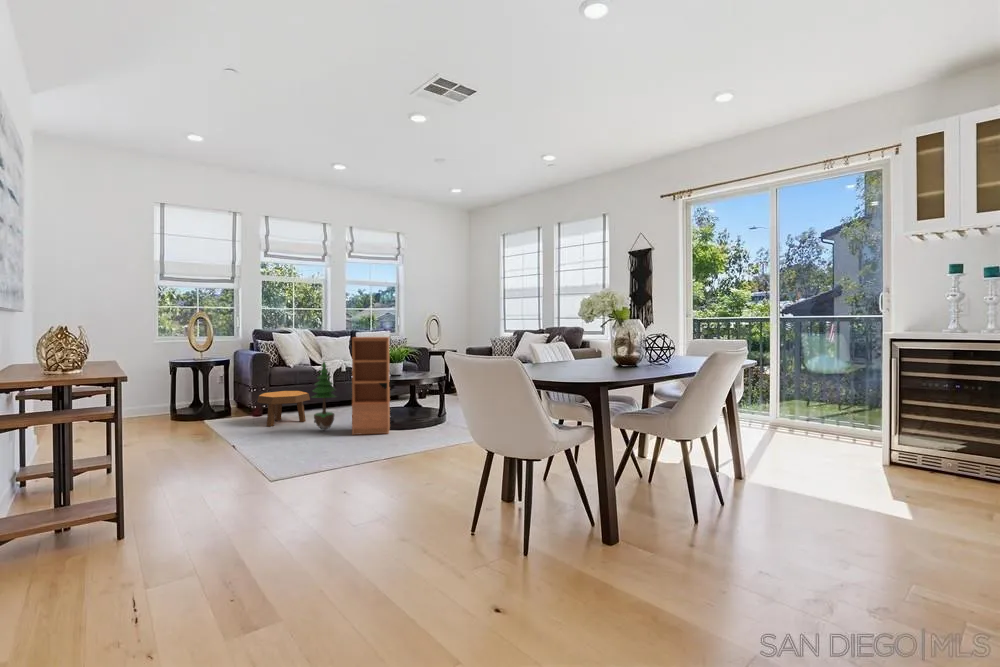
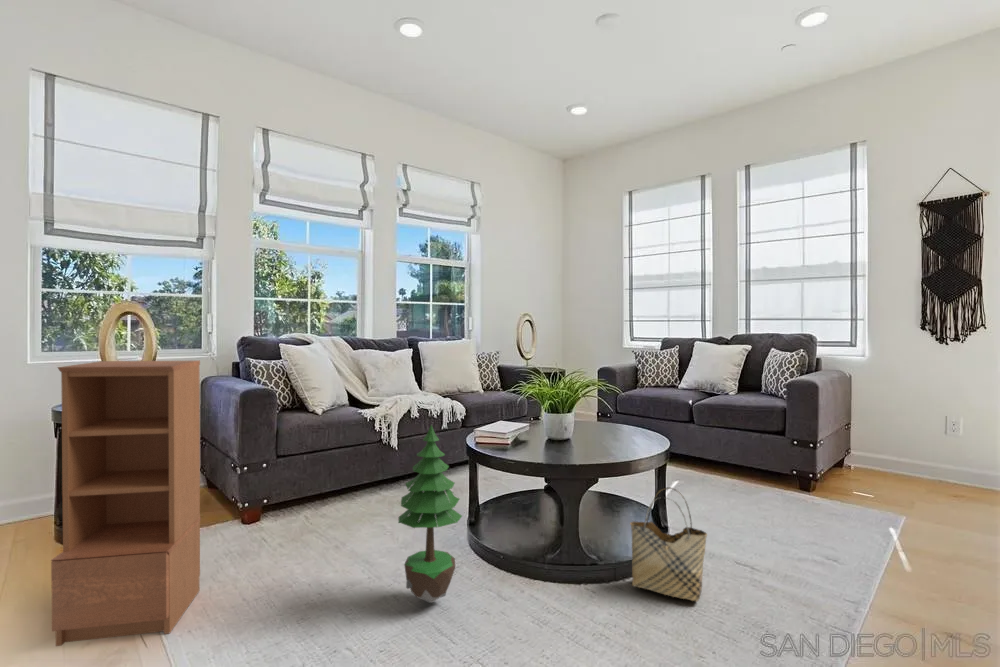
bookcase: present [352,337,390,435] -> present [51,361,201,646]
woven basket: none [408,389,435,430] -> present [630,487,707,601]
footstool: present [257,391,310,427] -> none [251,472,373,579]

